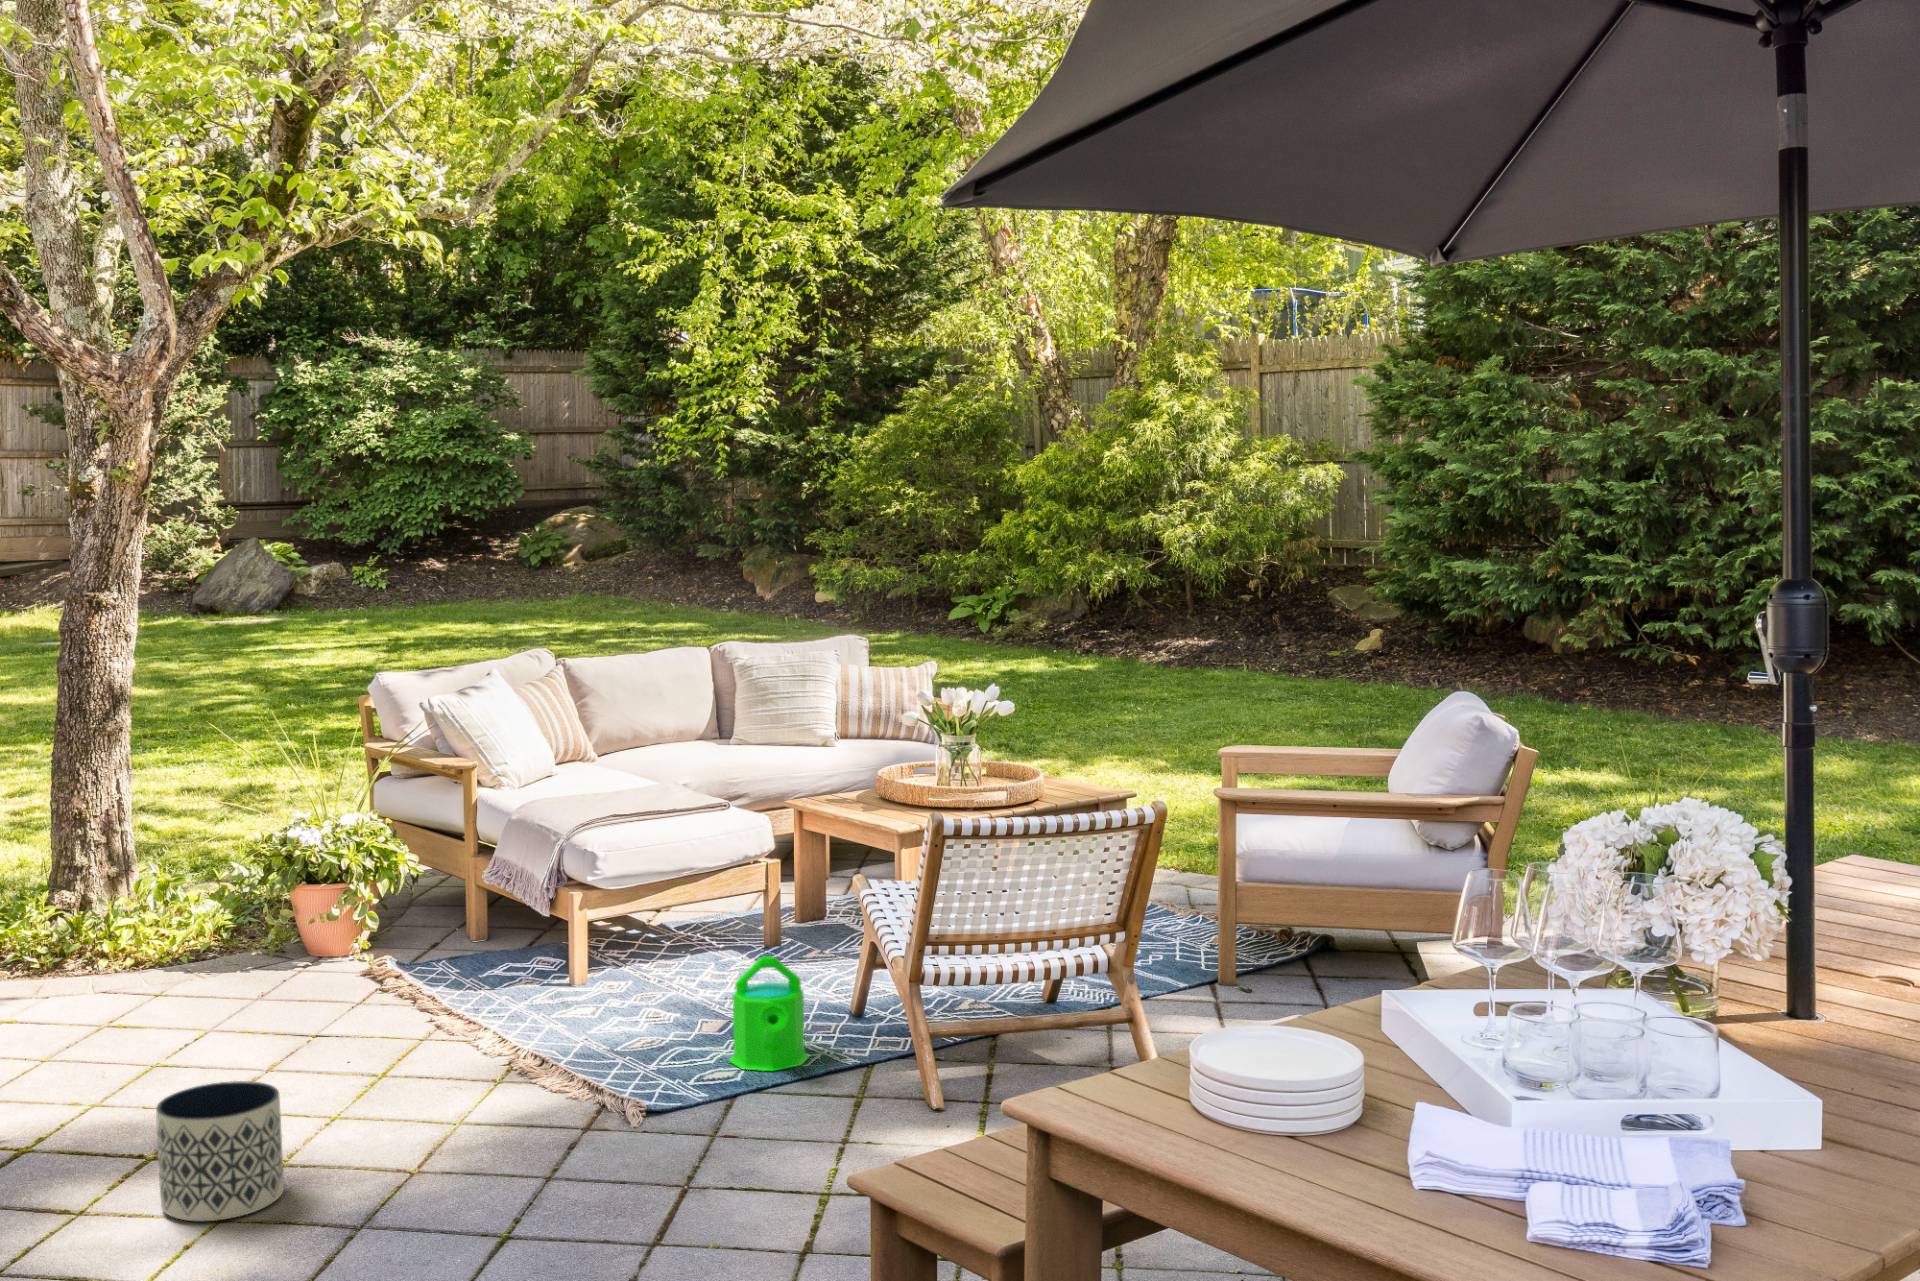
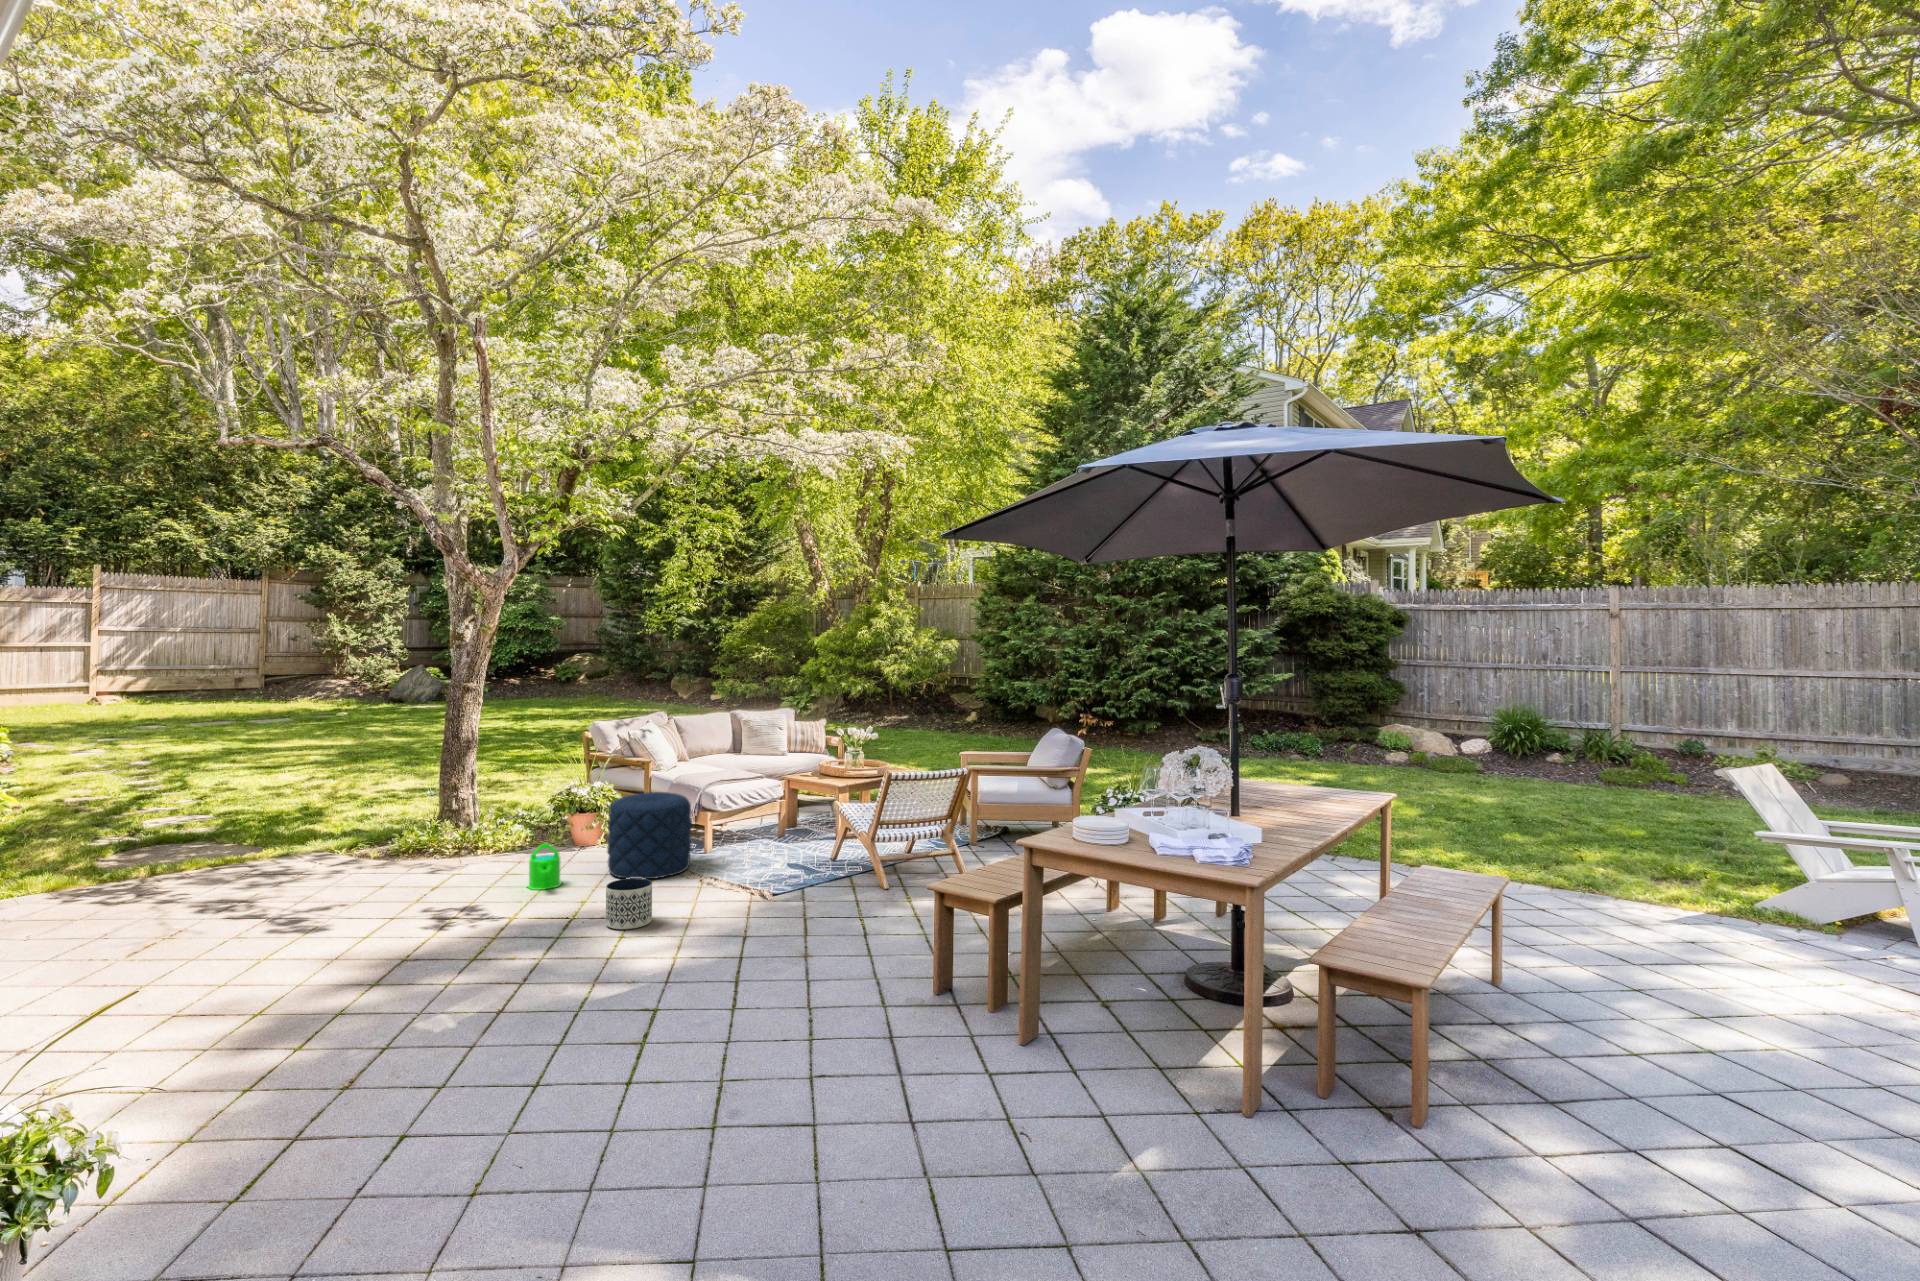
pouf: none [283,841,496,1065] -> present [608,792,692,879]
watering can: present [729,956,810,1071] -> present [528,843,561,890]

